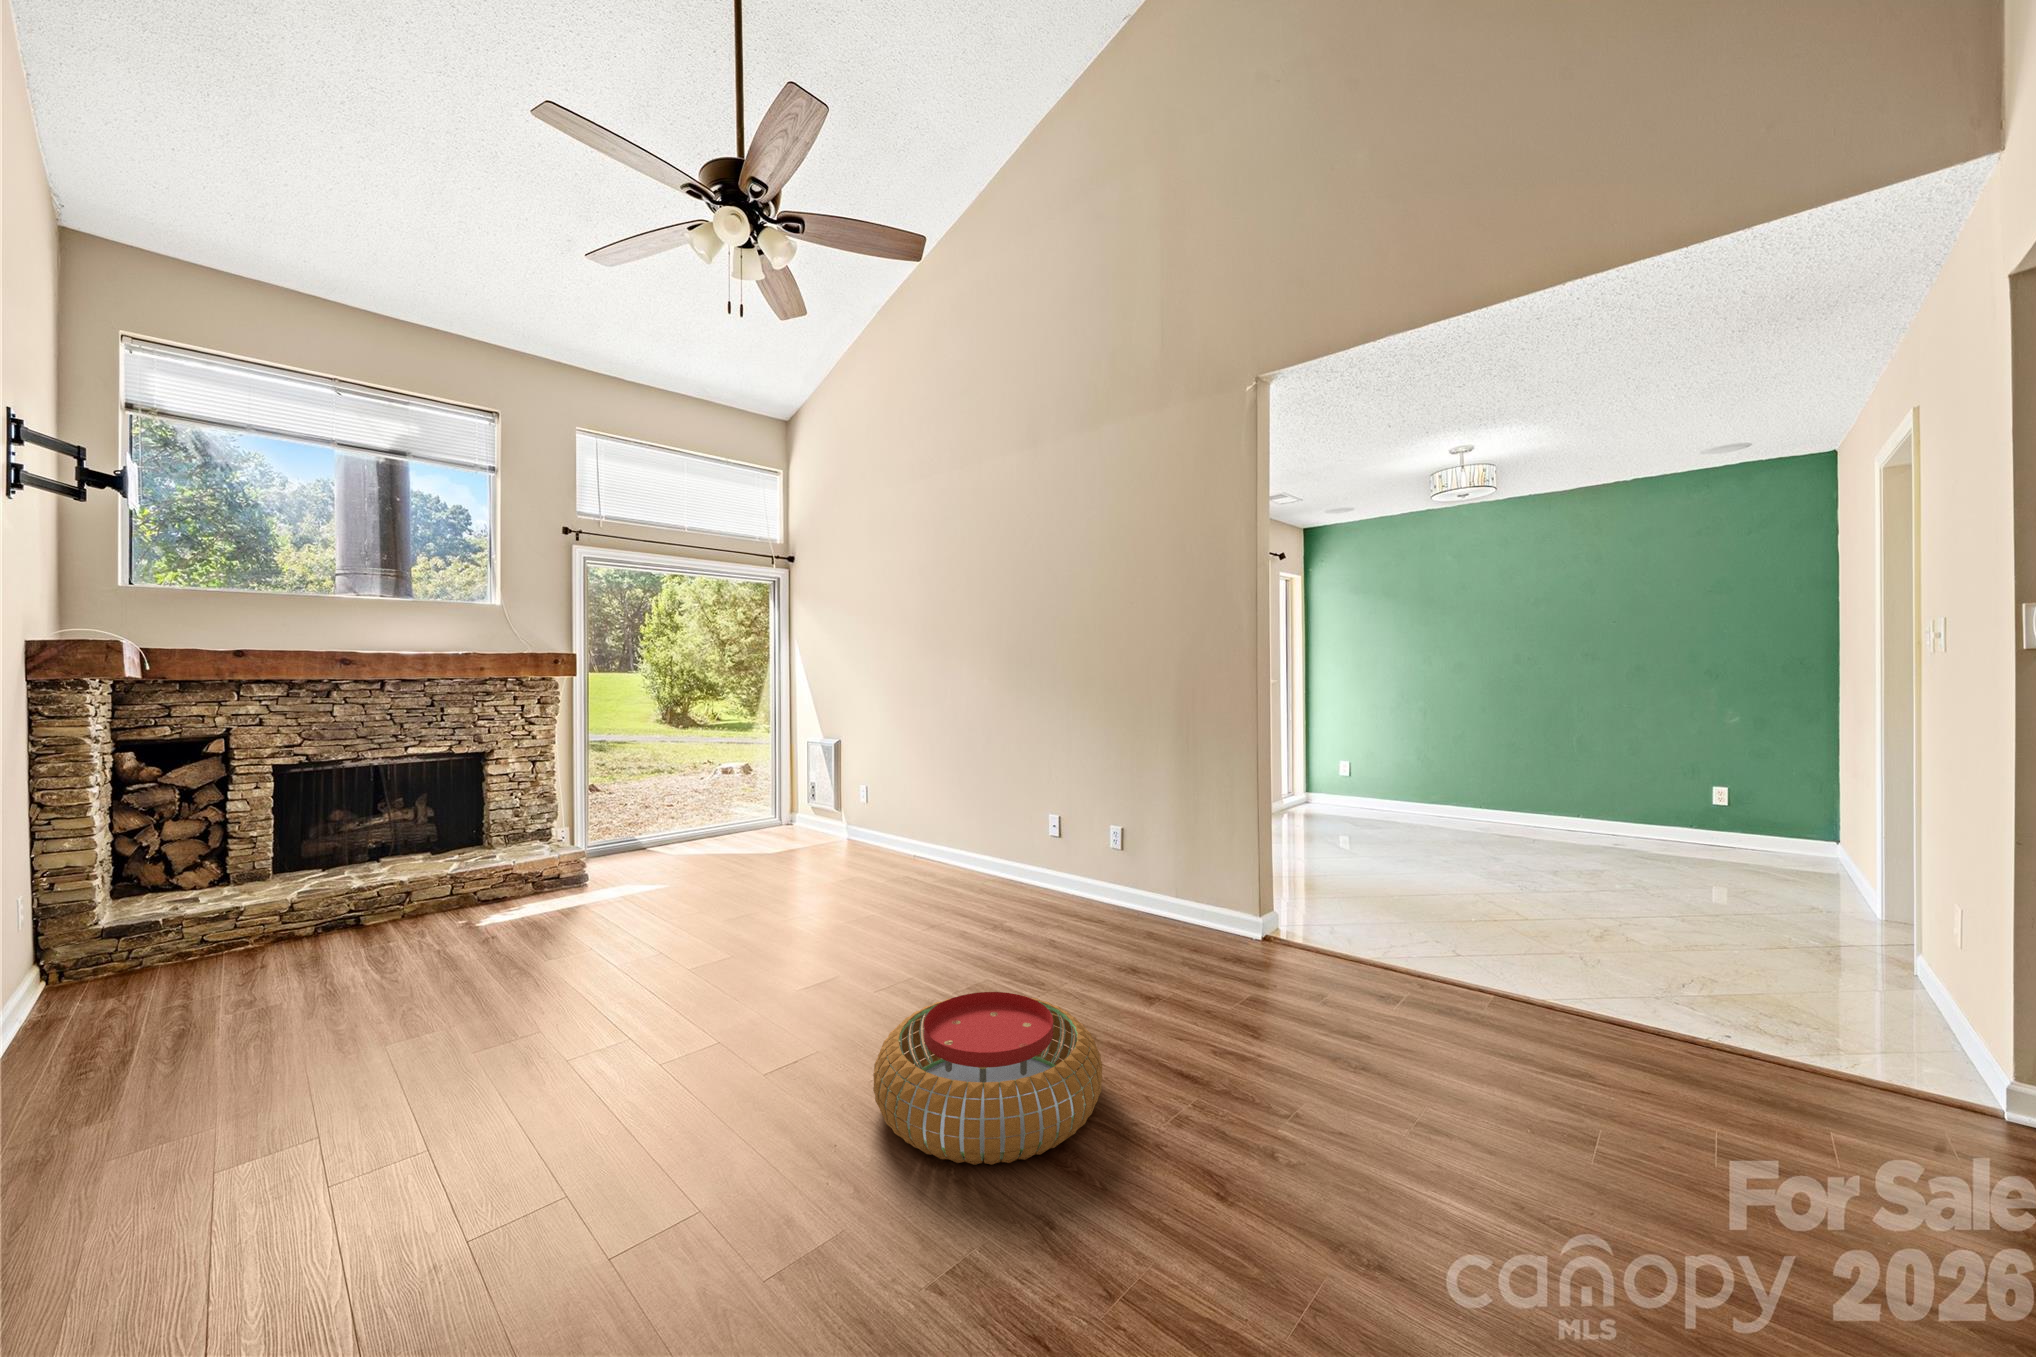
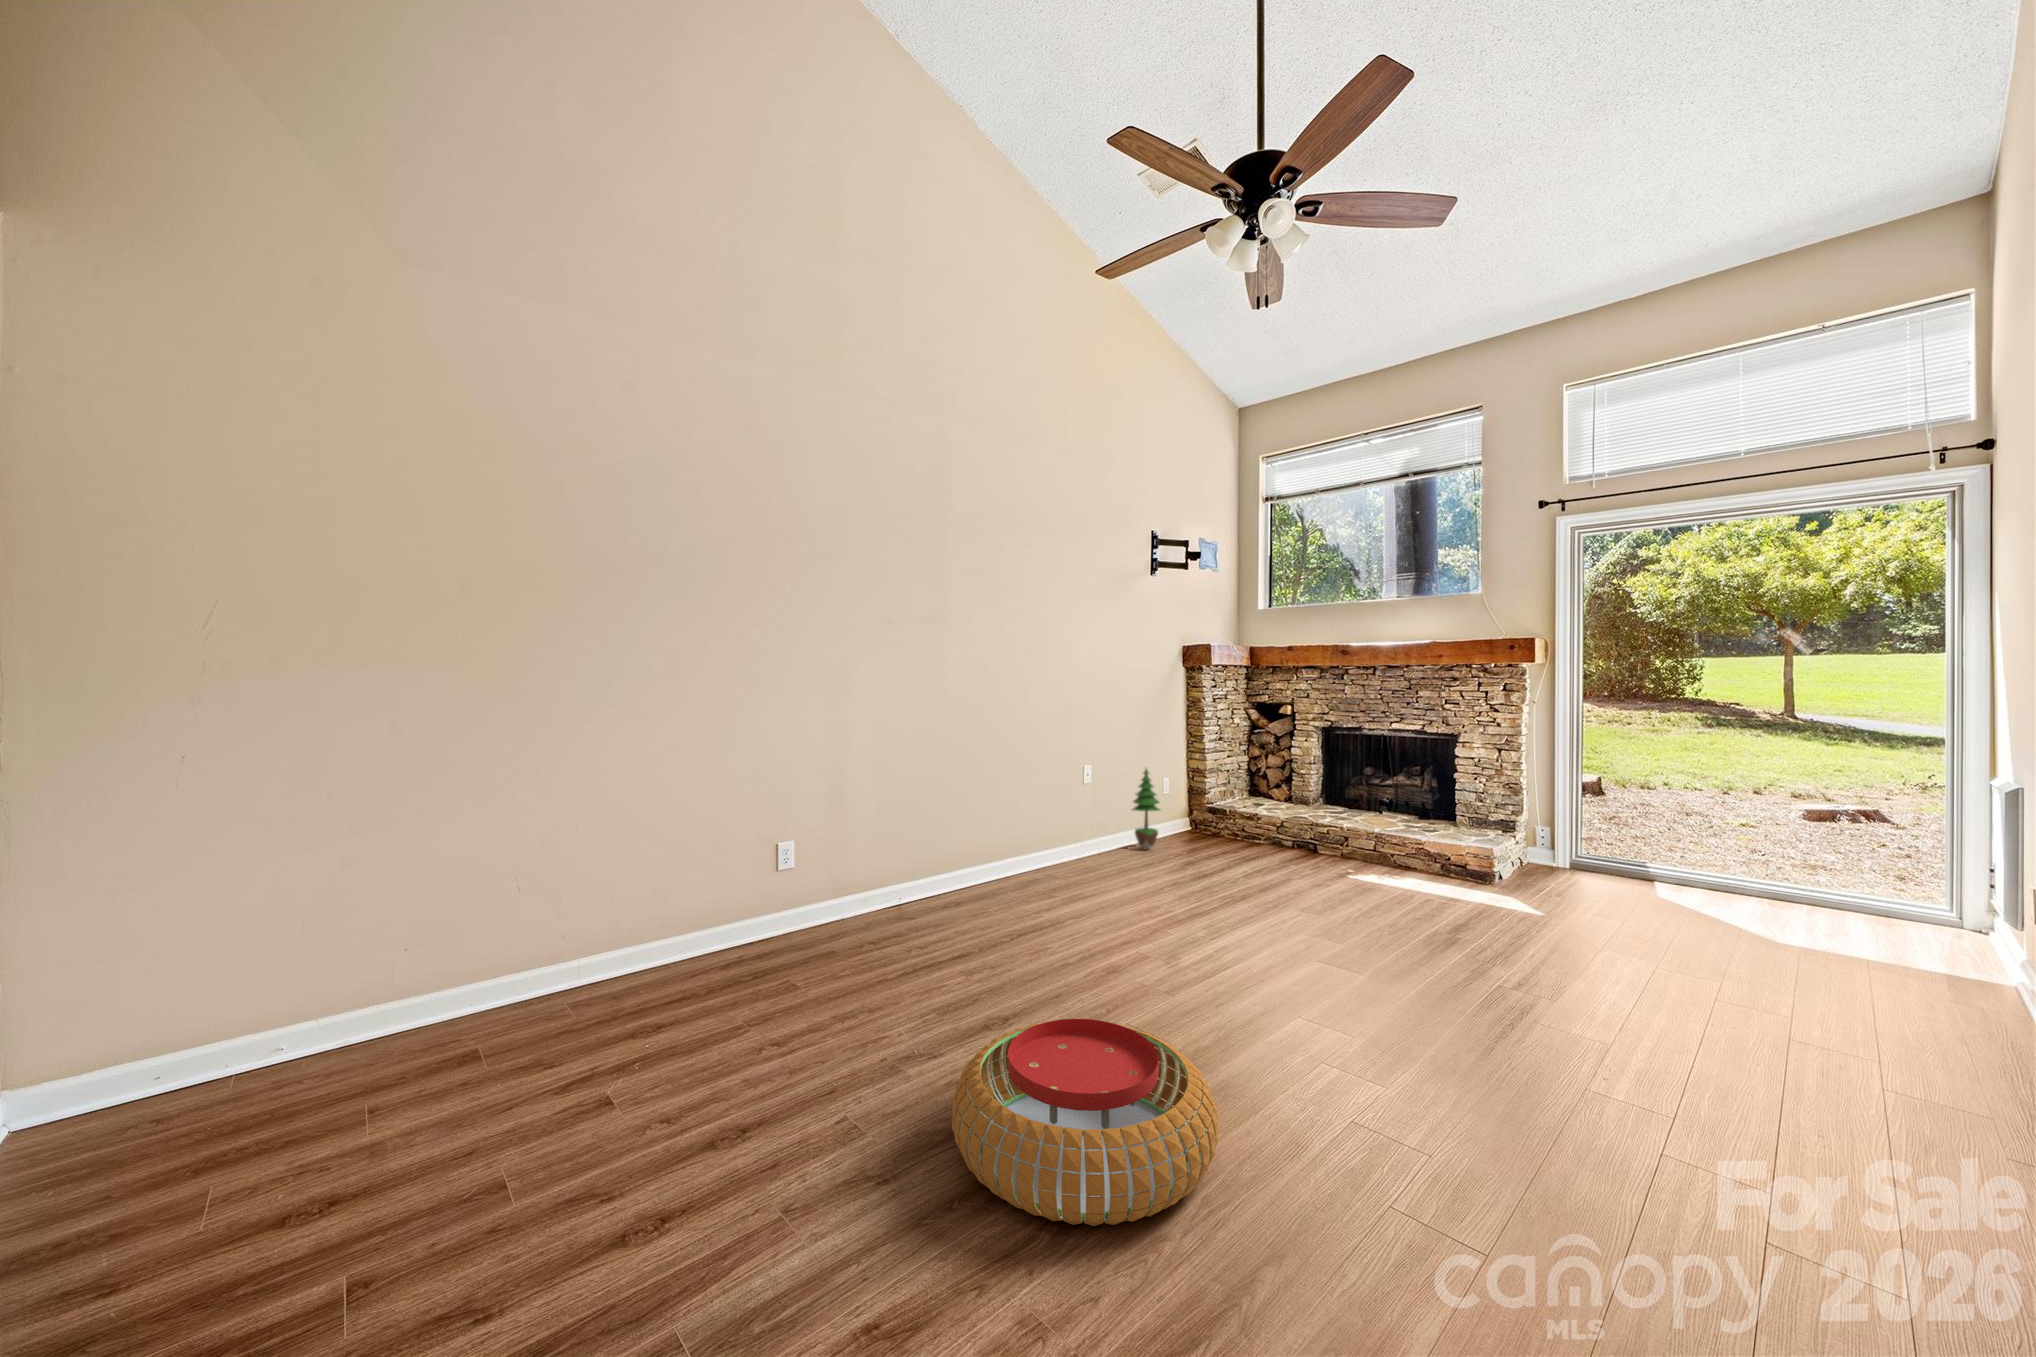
potted tree: none [20,868,115,1029] -> present [1133,768,1160,850]

